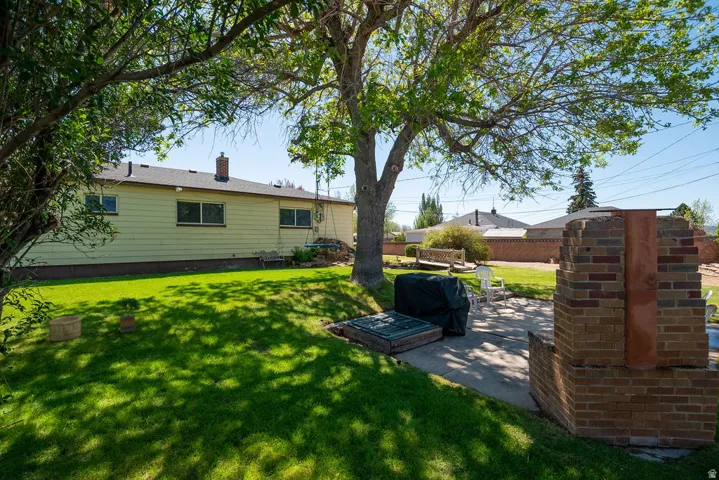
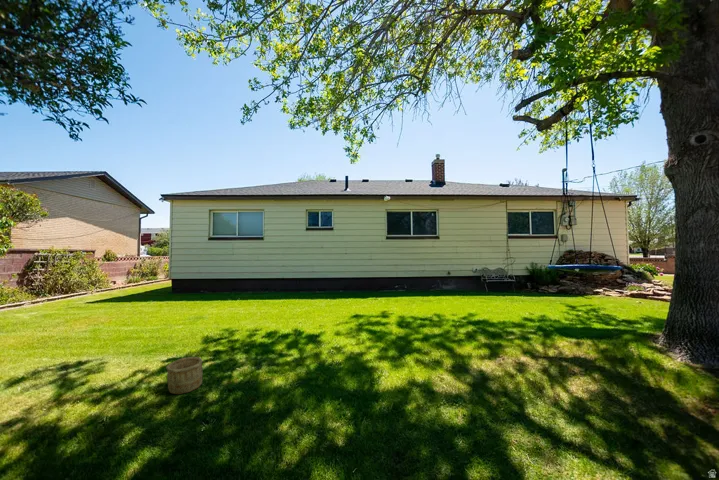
potted tree: present [116,299,141,333] -> none [230,345,262,399]

